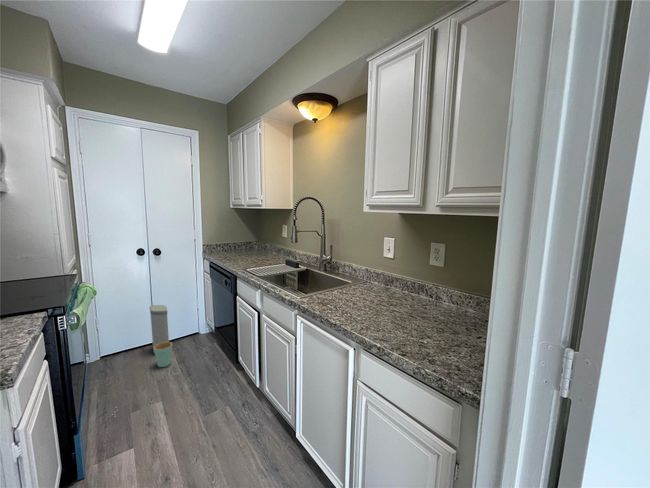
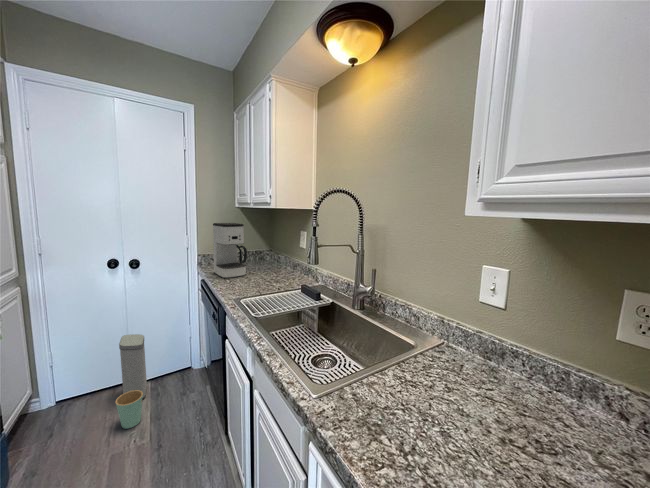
coffee maker: none [218,220,244,259] -> present [213,223,247,278]

